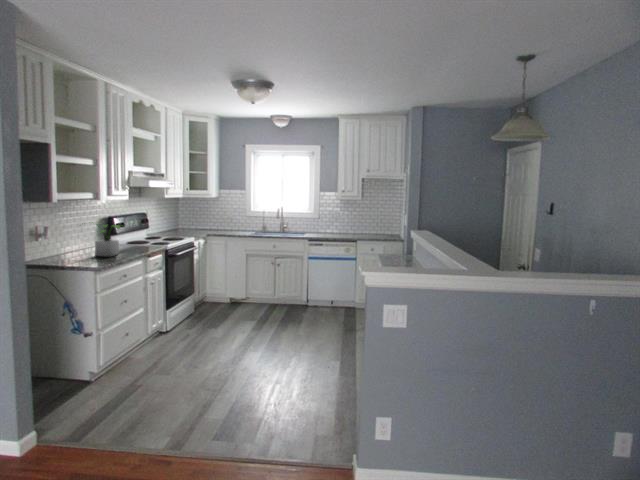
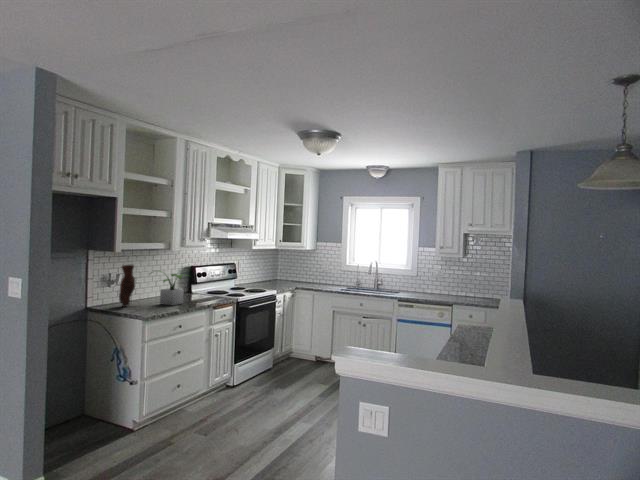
vase: none [53,216,72,261] -> present [119,265,135,307]

